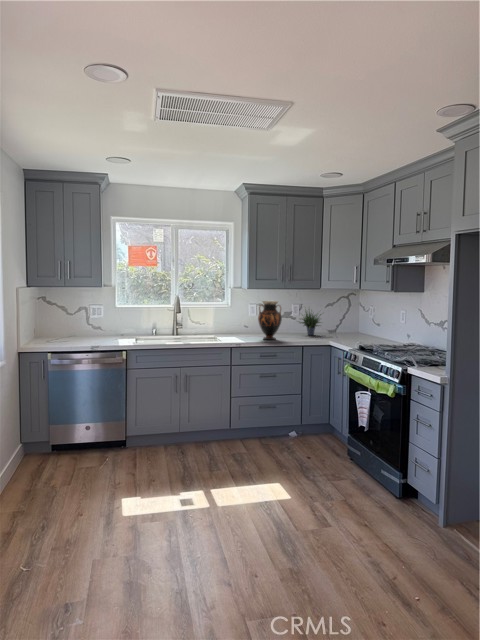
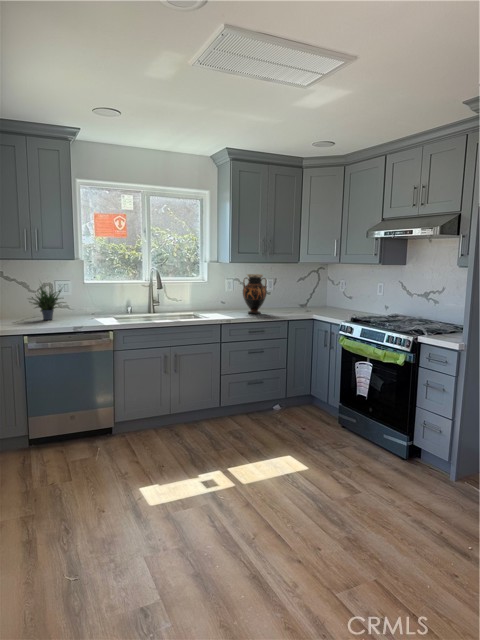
potted plant: present [299,311,322,335] -> present [31,287,65,320]

